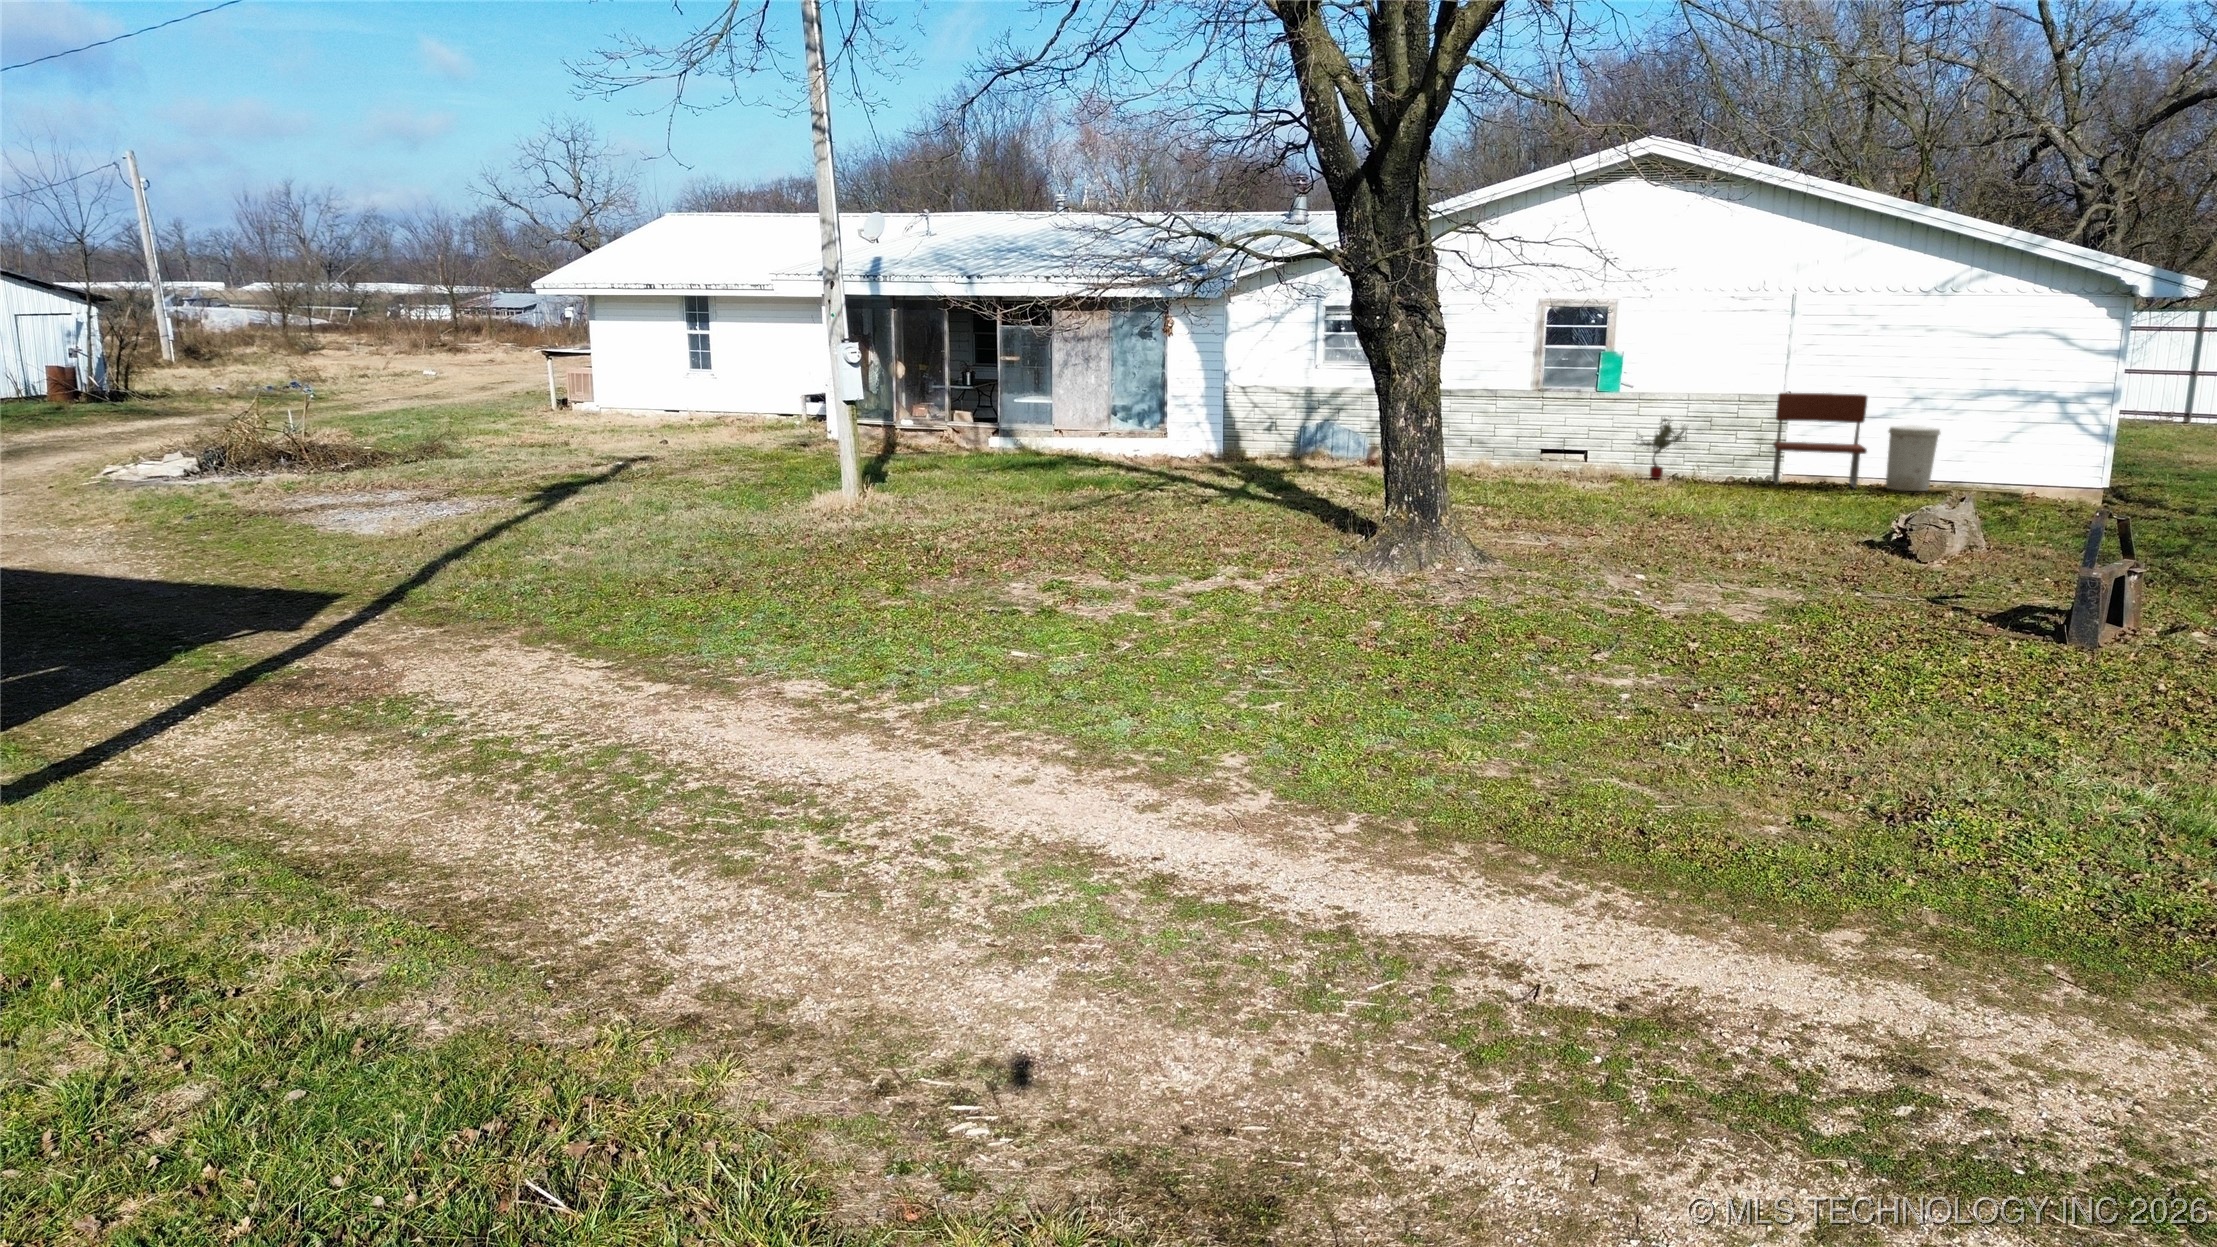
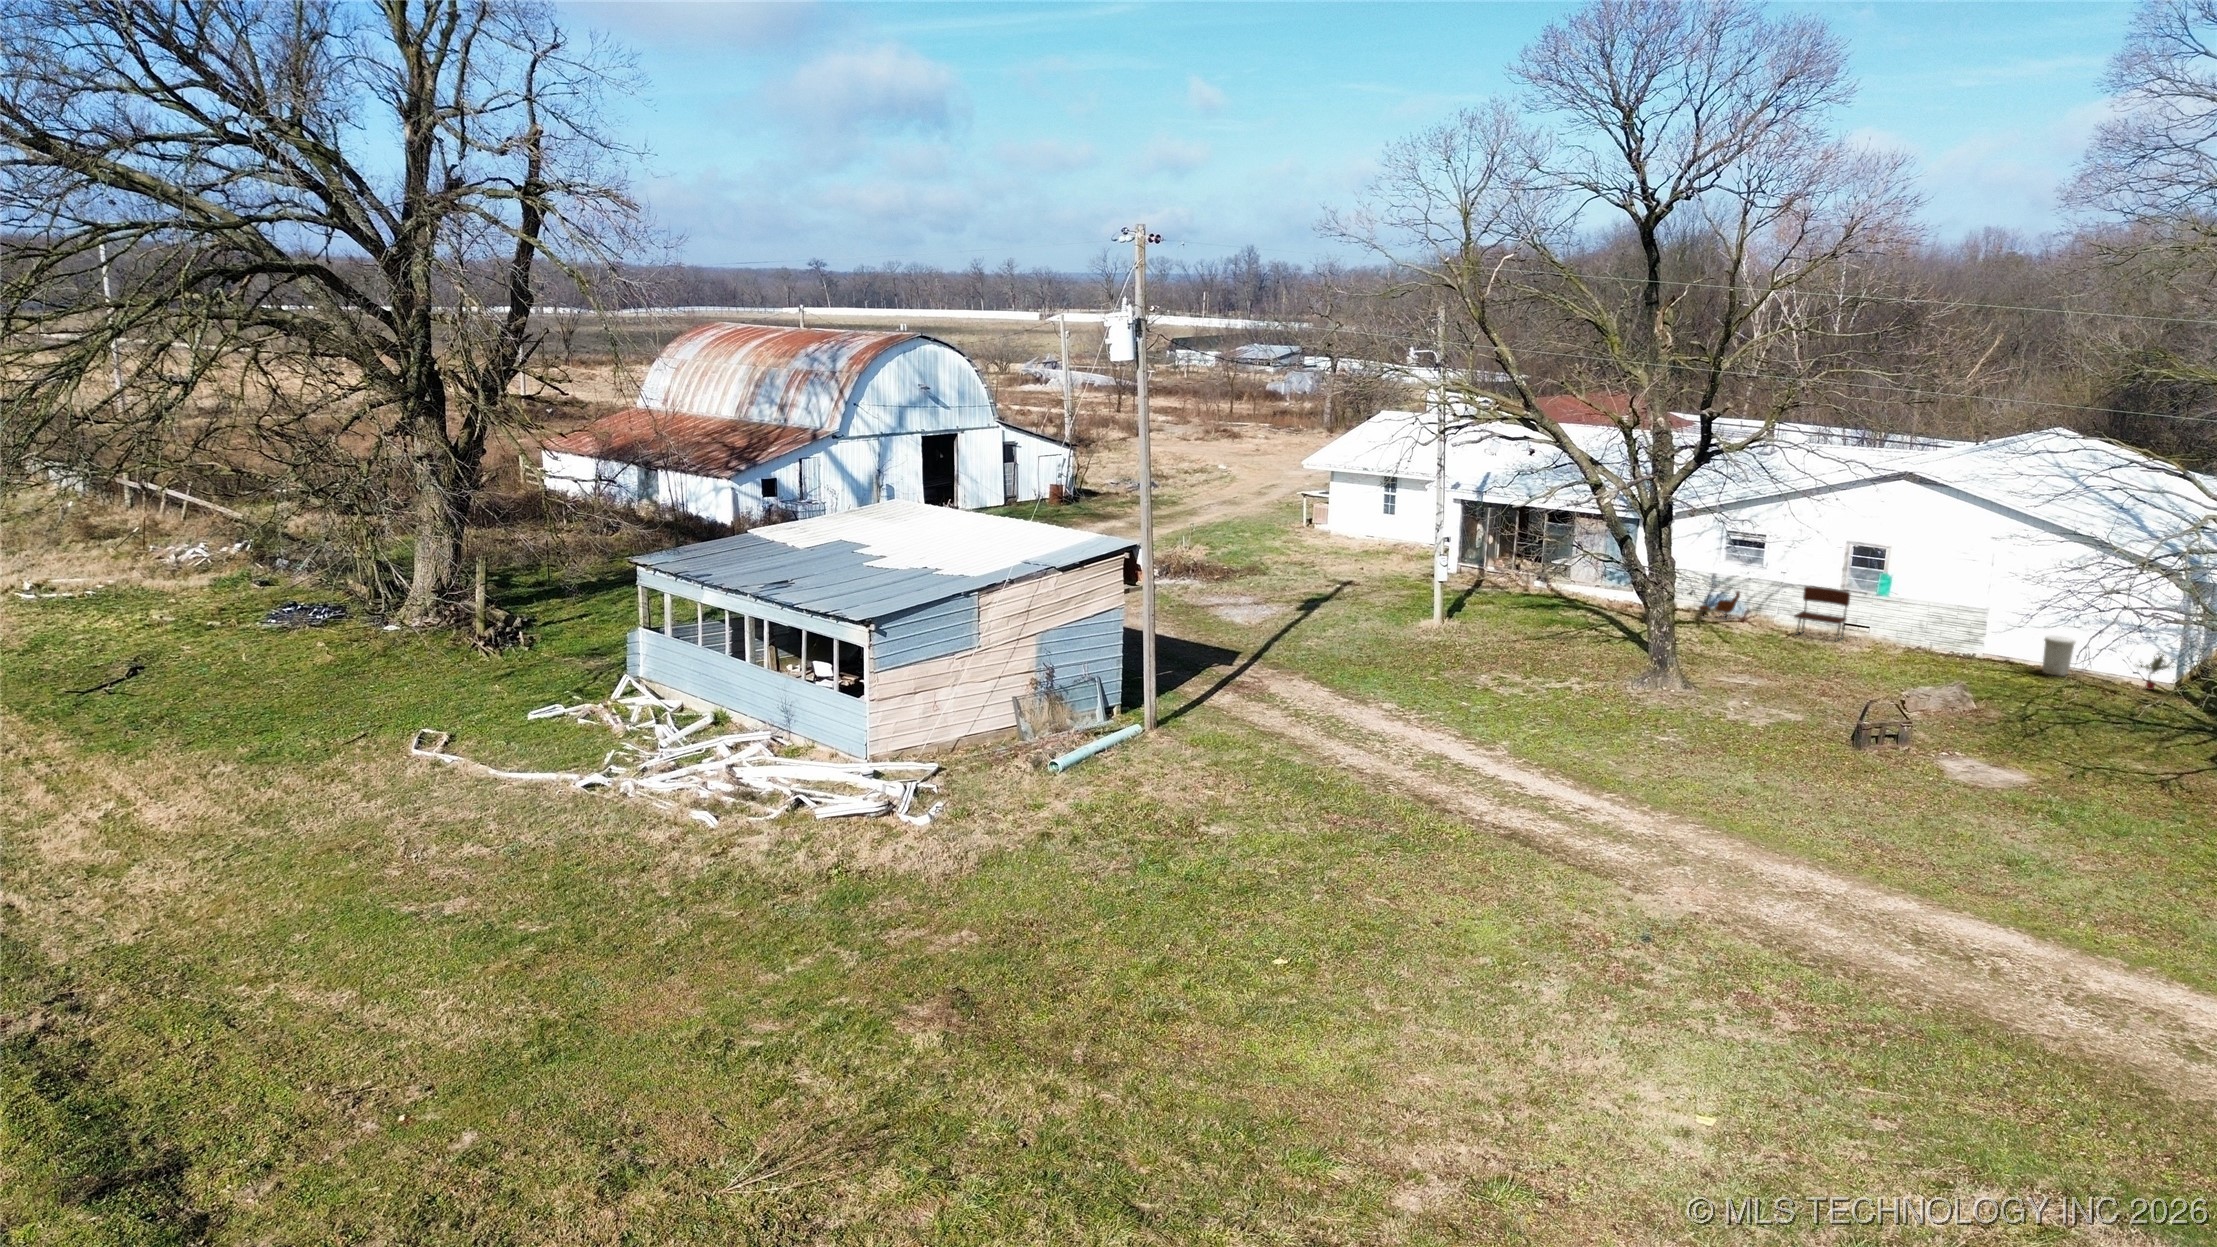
bench: present [1772,393,1867,488] -> present [1794,586,1850,641]
lounge chair: none [1290,414,1362,467] -> present [1699,592,1740,618]
potted tree: present [1634,417,1686,479] -> present [2137,653,2175,690]

